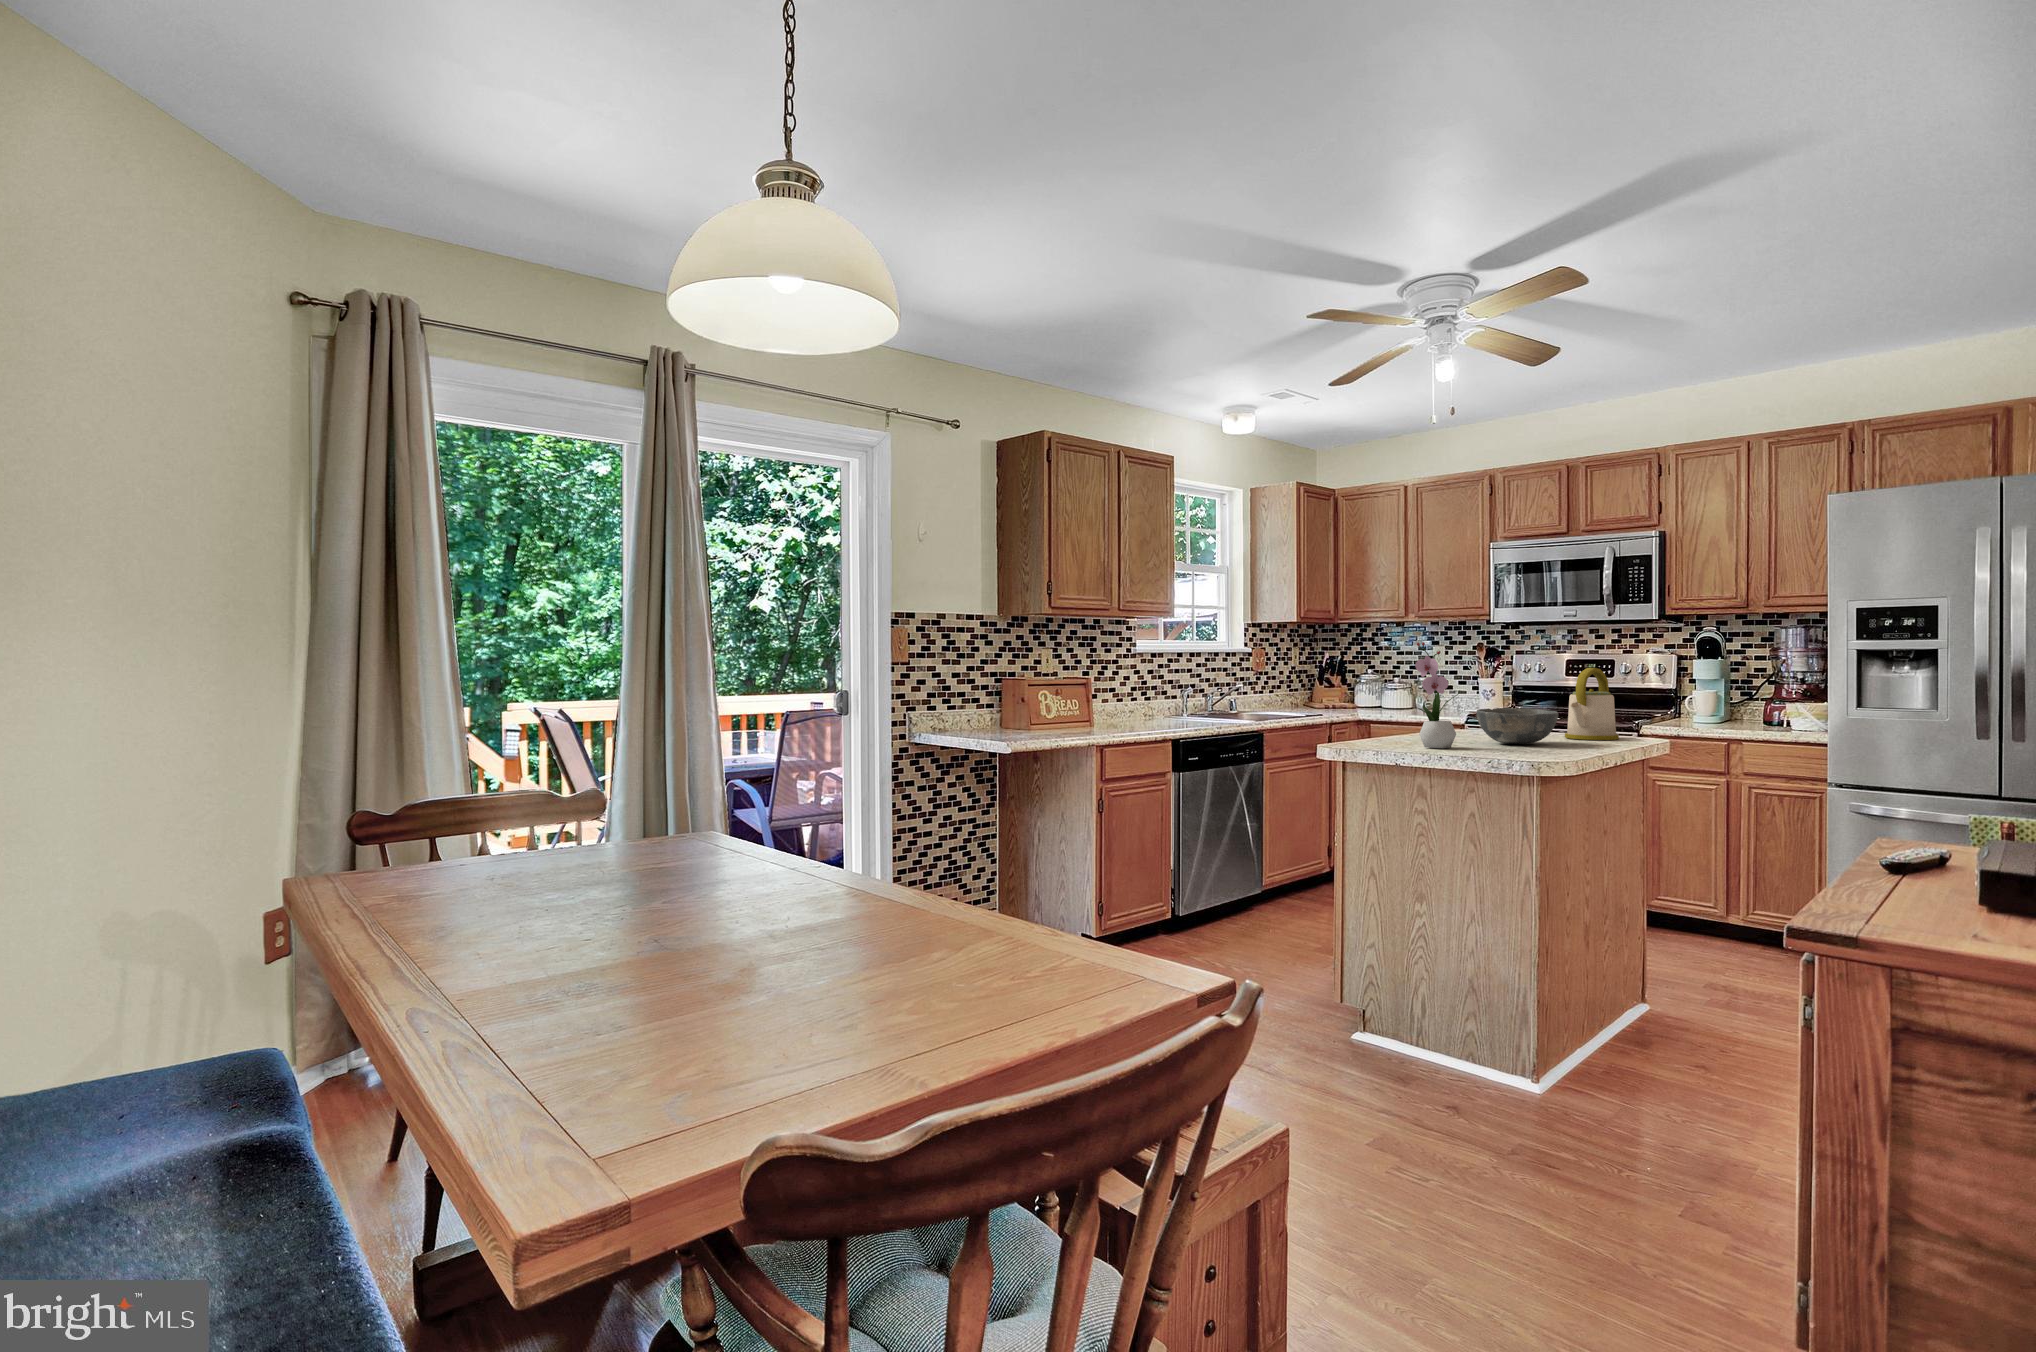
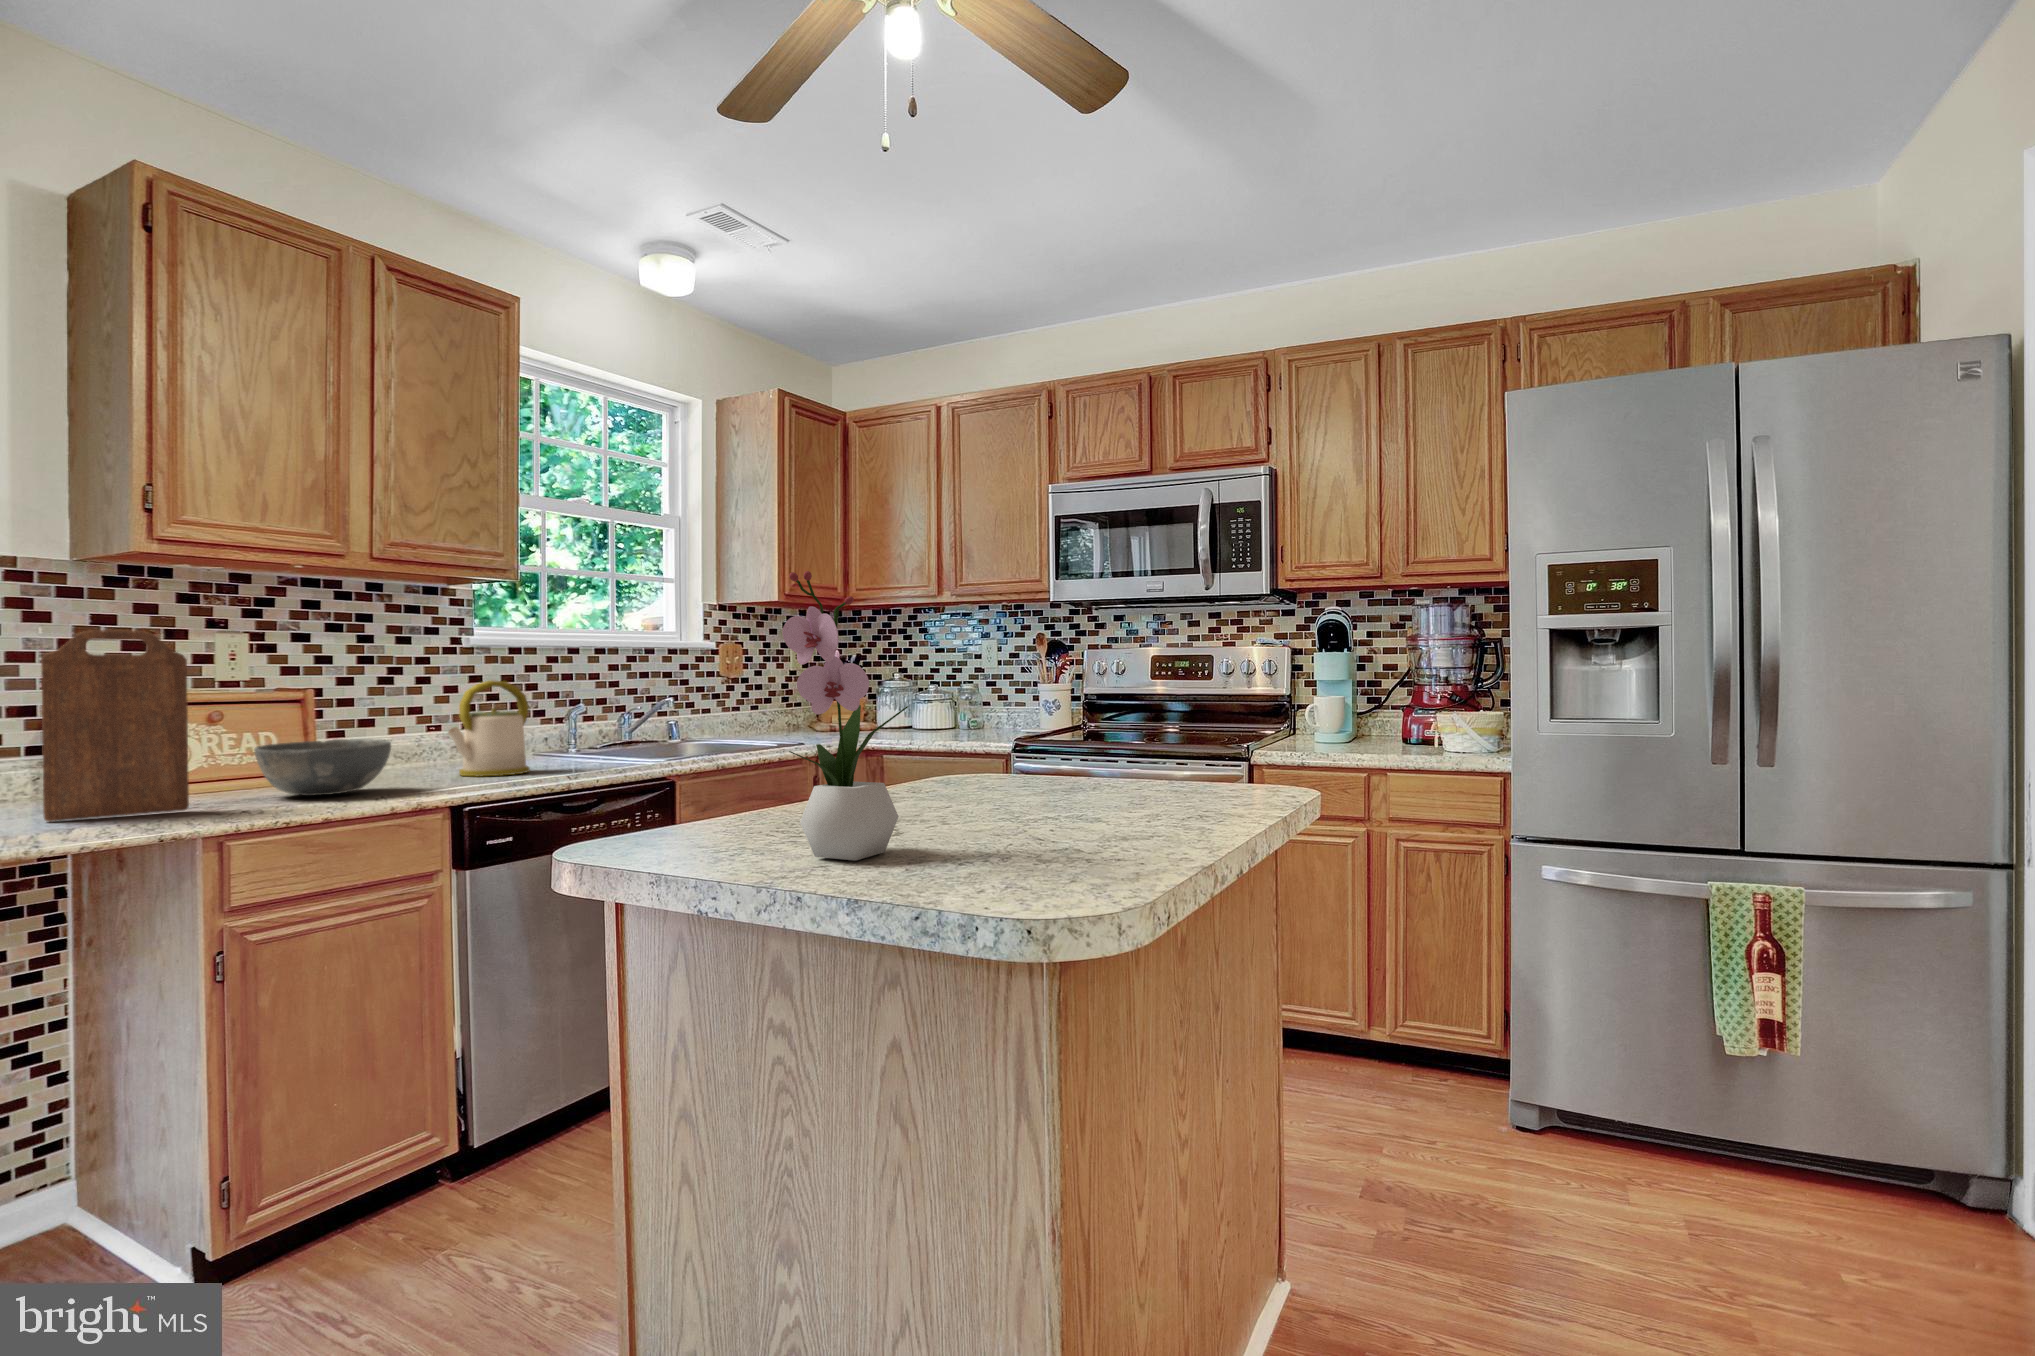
cutting board: none [1048,654,1090,734] -> present [41,630,189,822]
kettle: present [1565,668,1619,740] -> present [448,680,530,777]
bowl: present [1477,708,1558,744] -> present [254,739,391,796]

